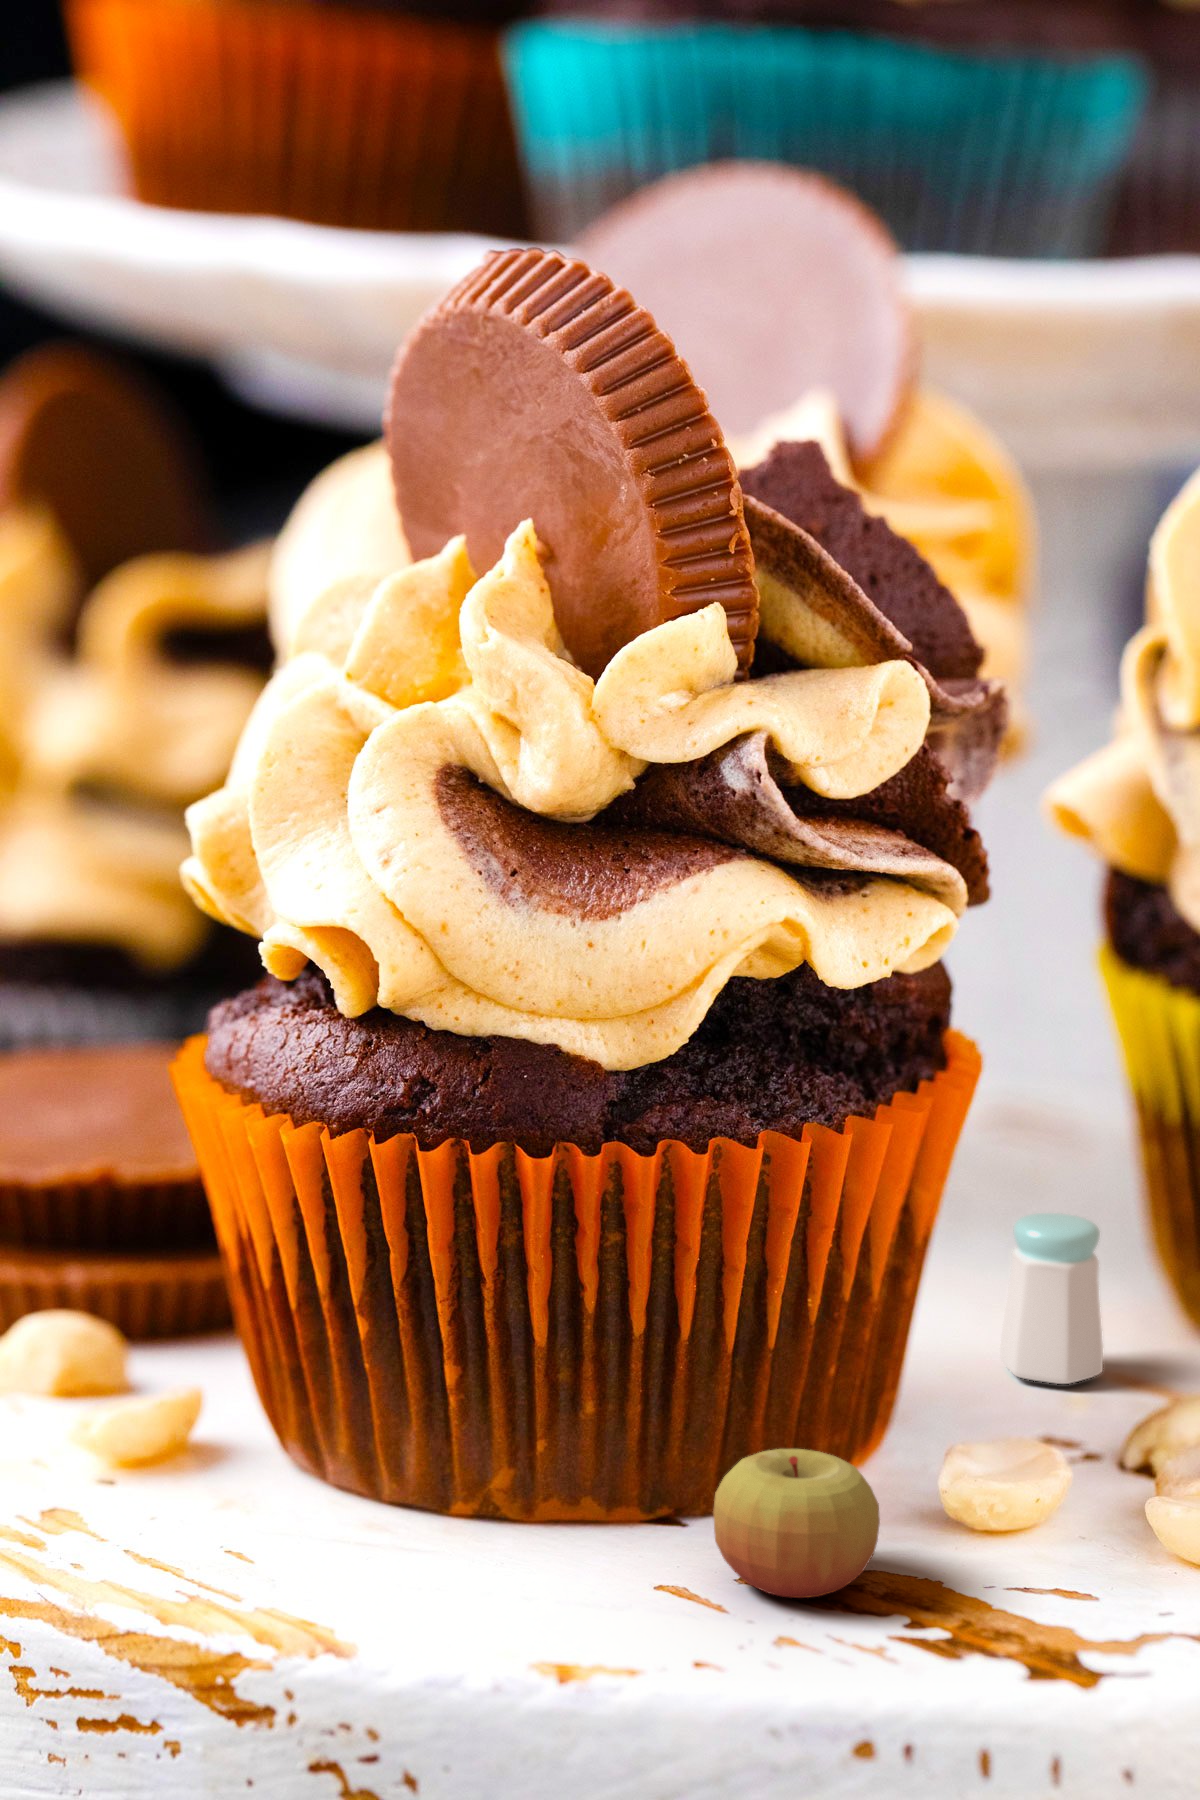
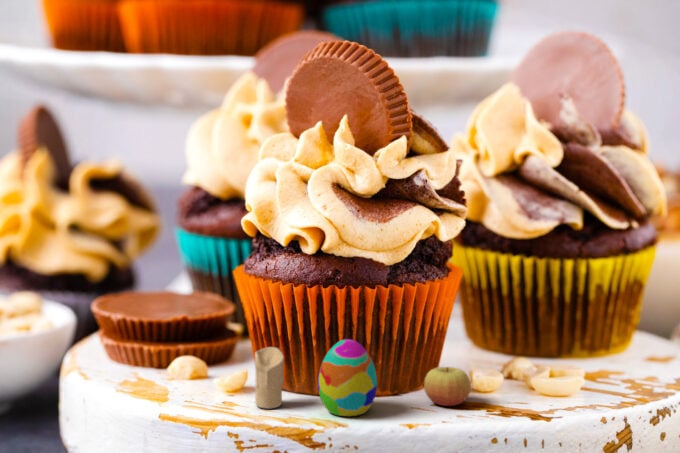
salt shaker: present [1000,1213,1103,1384] -> none [461,311,490,357]
candle: none [129,1332,232,1545] -> present [255,347,284,409]
decorative egg: none [320,1334,526,1608] -> present [318,339,377,416]

